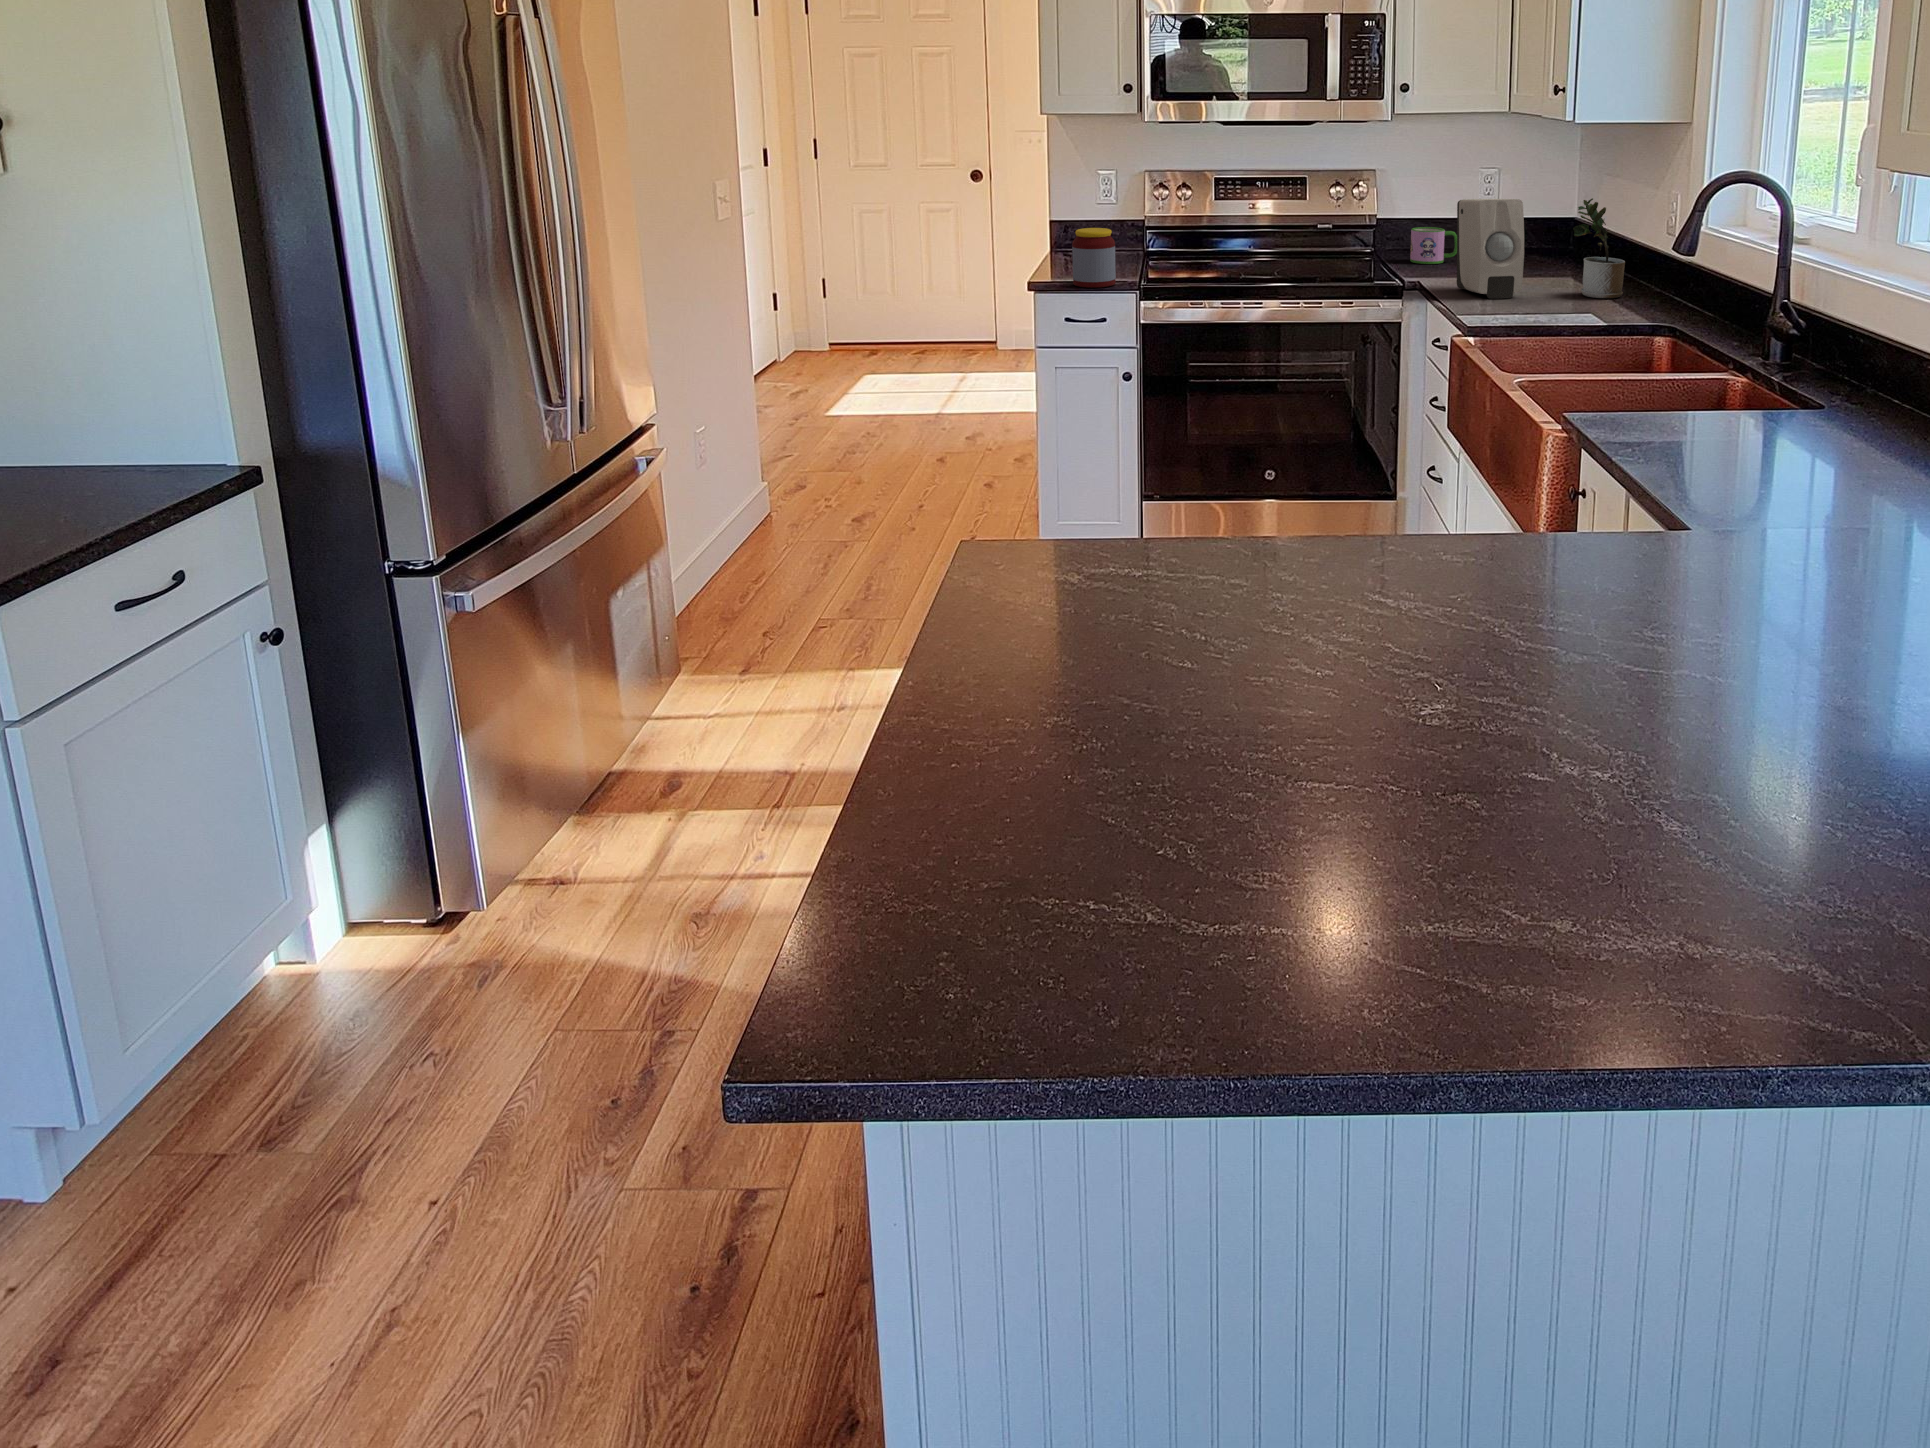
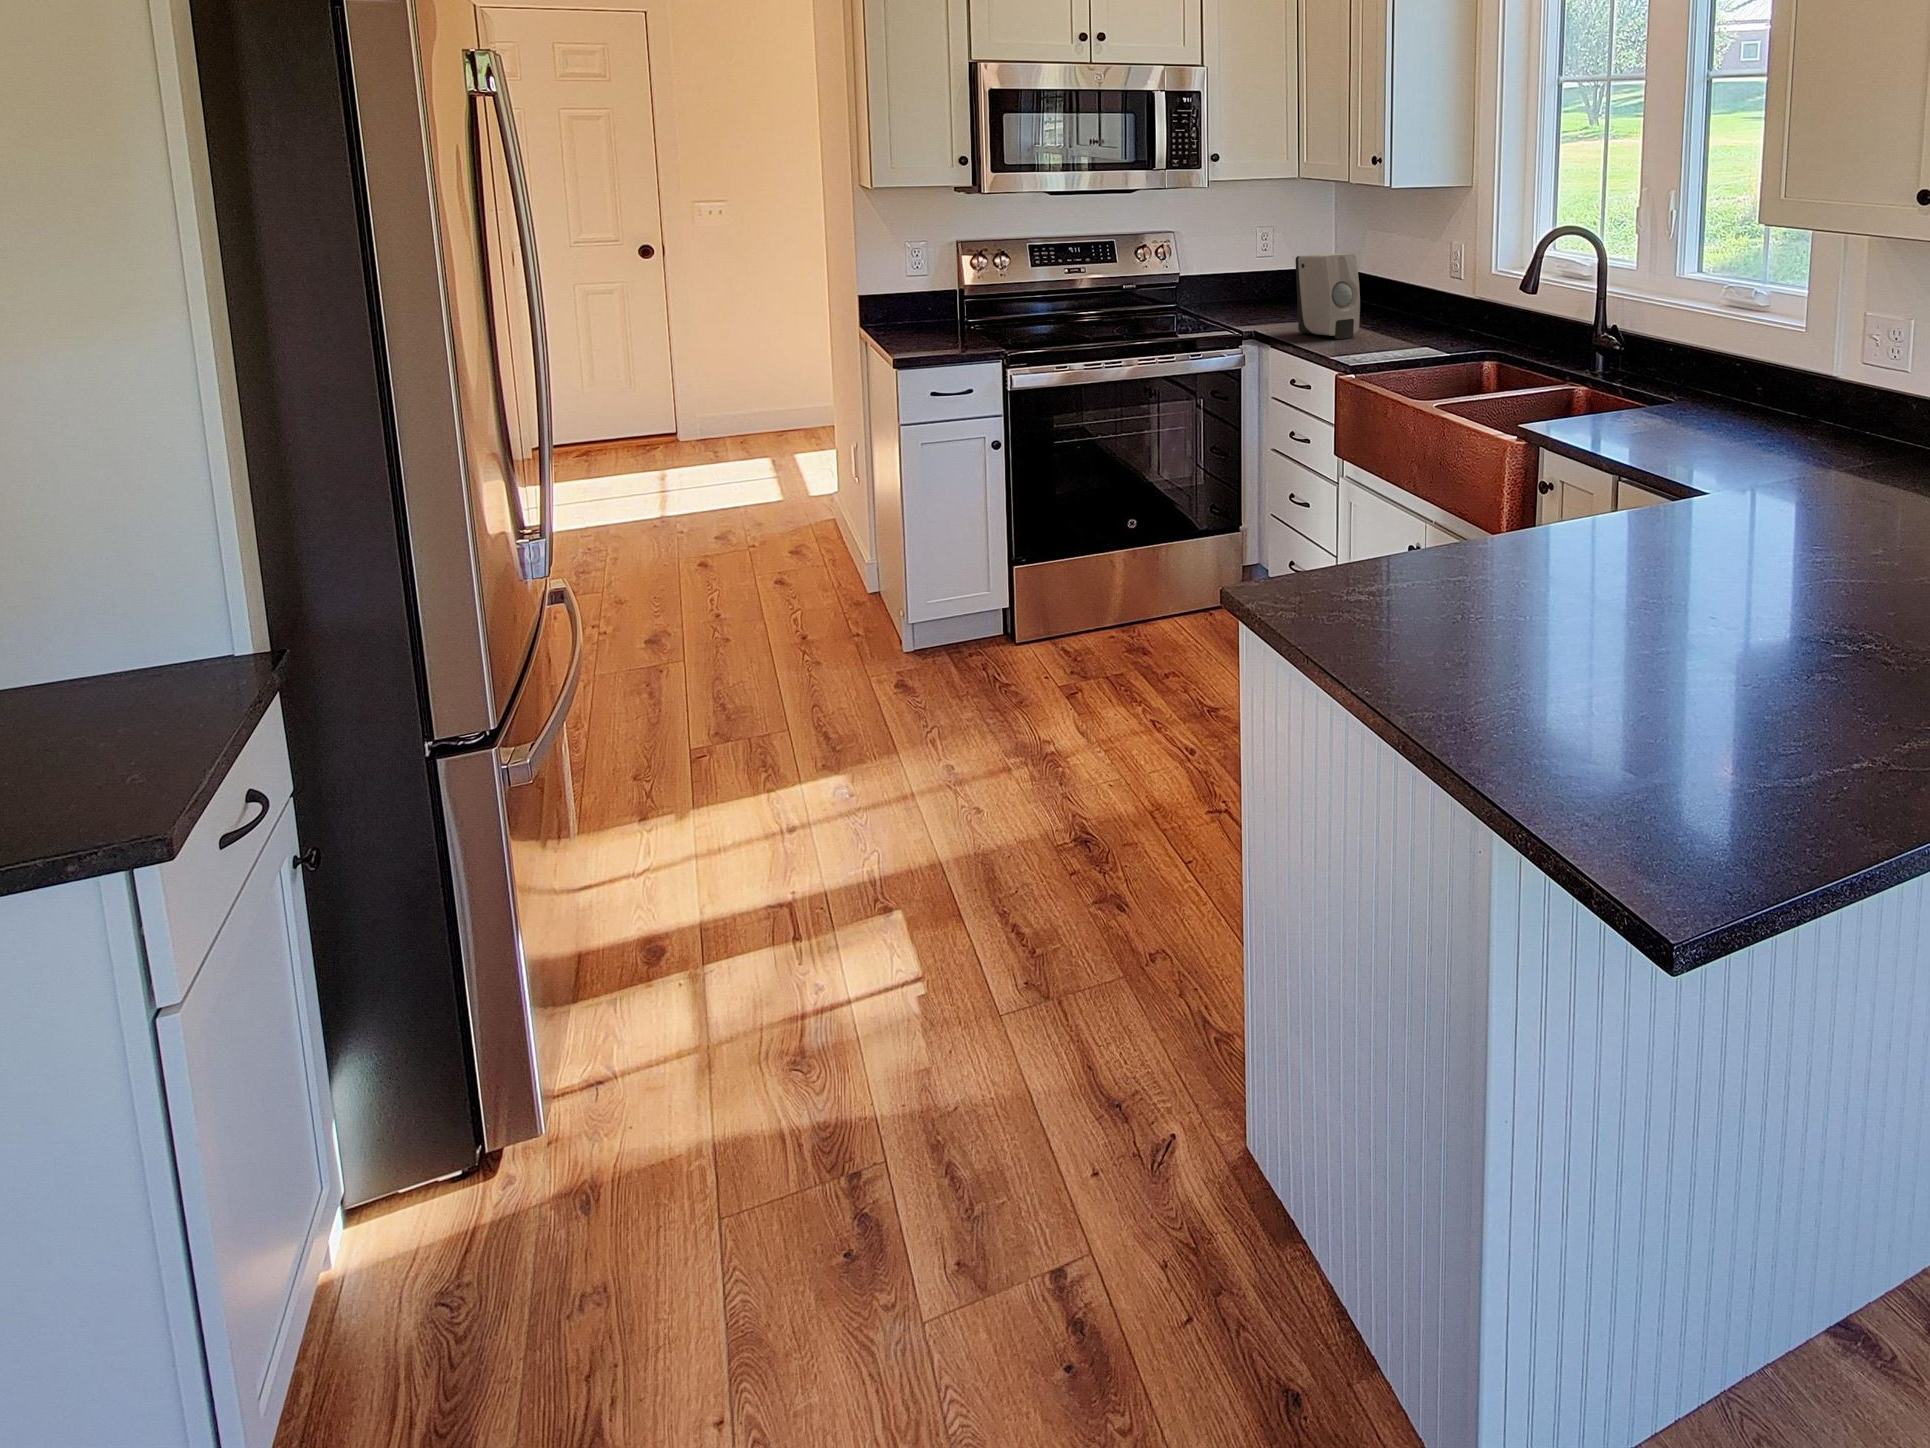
potted plant: present [1573,198,1625,298] -> none [1387,251,1430,332]
mug: present [1410,227,1457,264] -> none [1222,281,1262,314]
jar: present [1072,228,1116,288] -> none [951,298,996,358]

